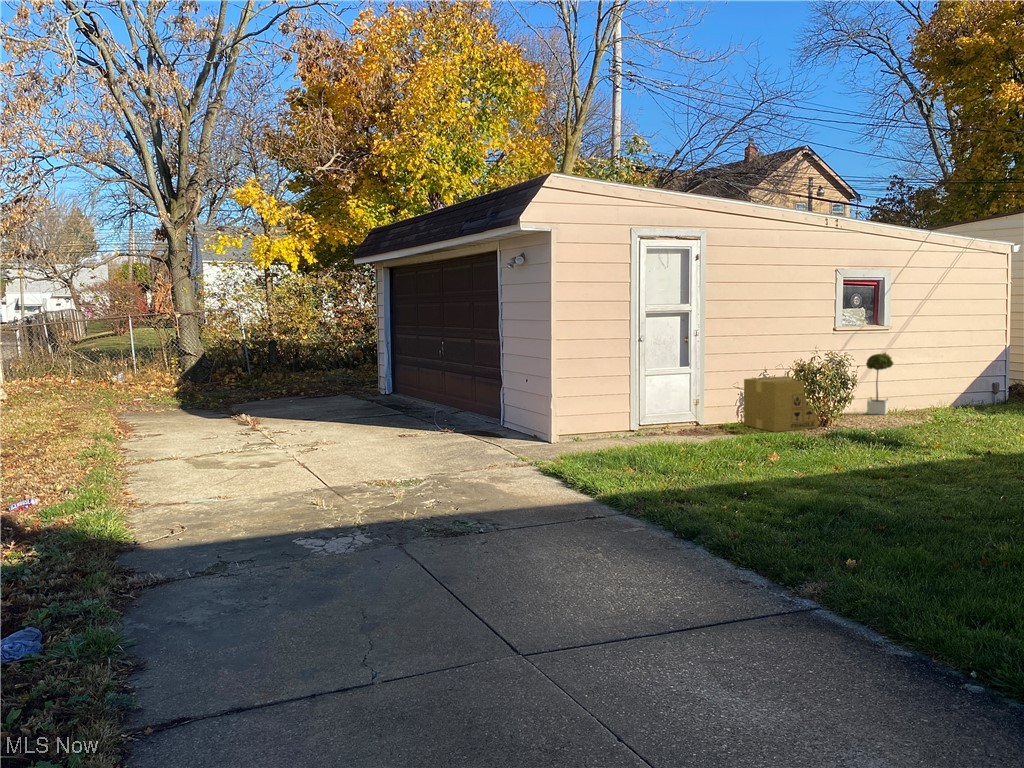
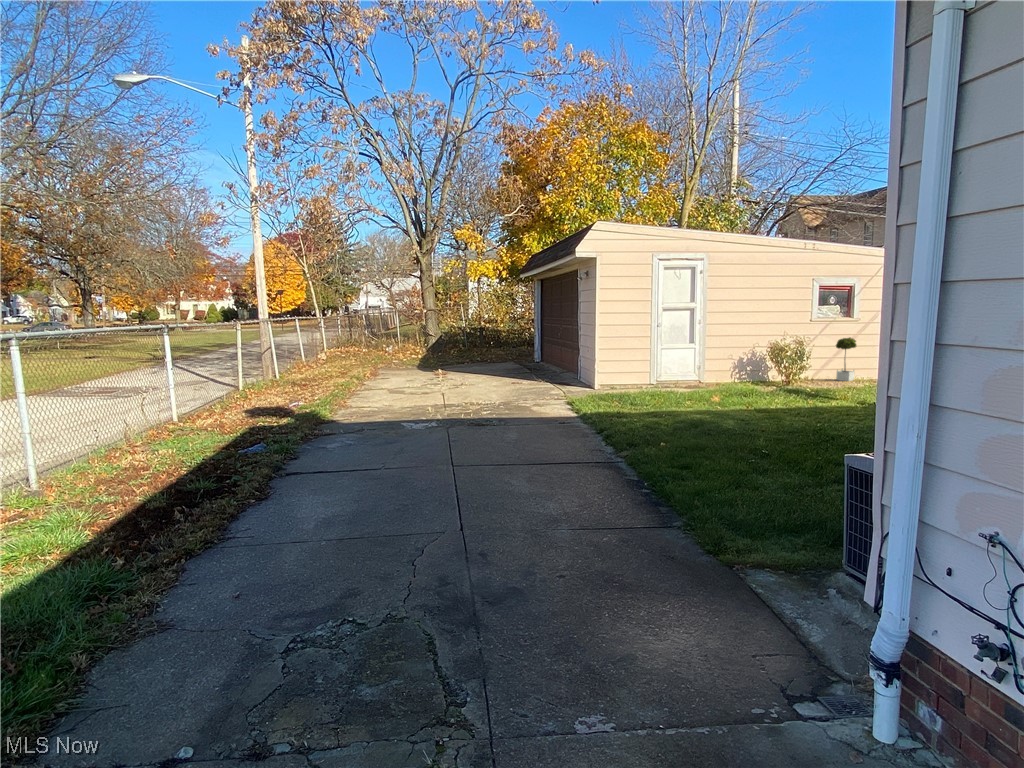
cardboard box: present [744,376,818,432] -> none [735,352,785,388]

